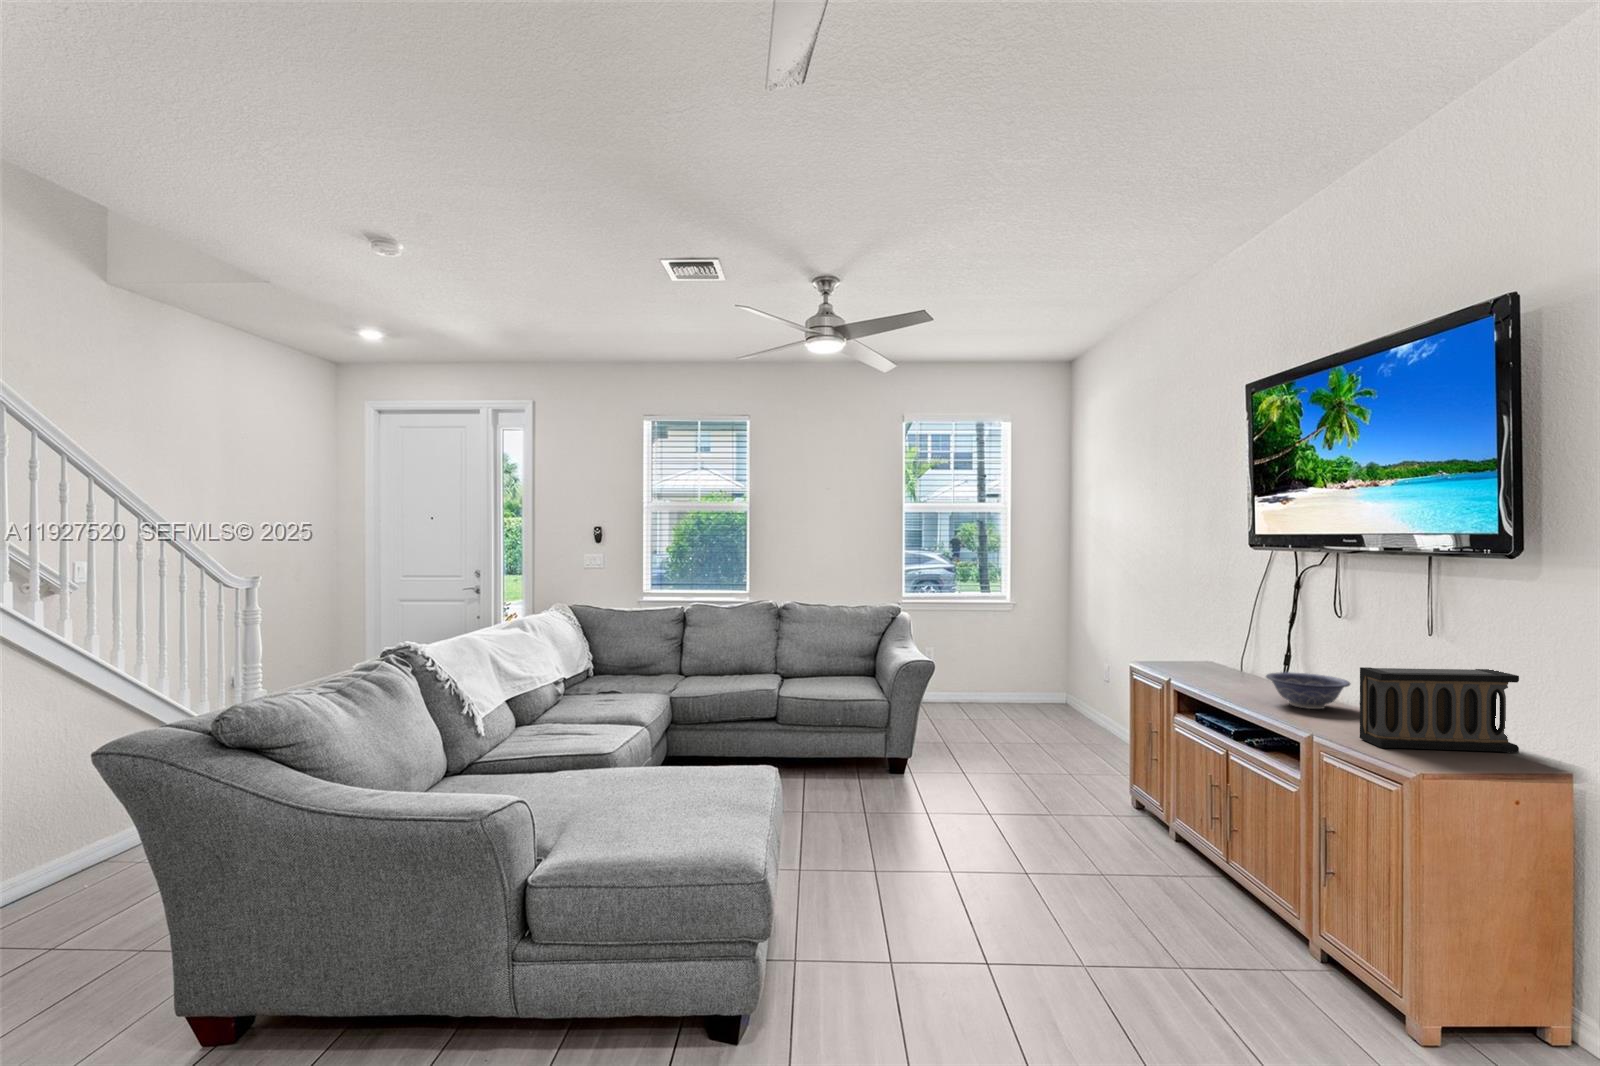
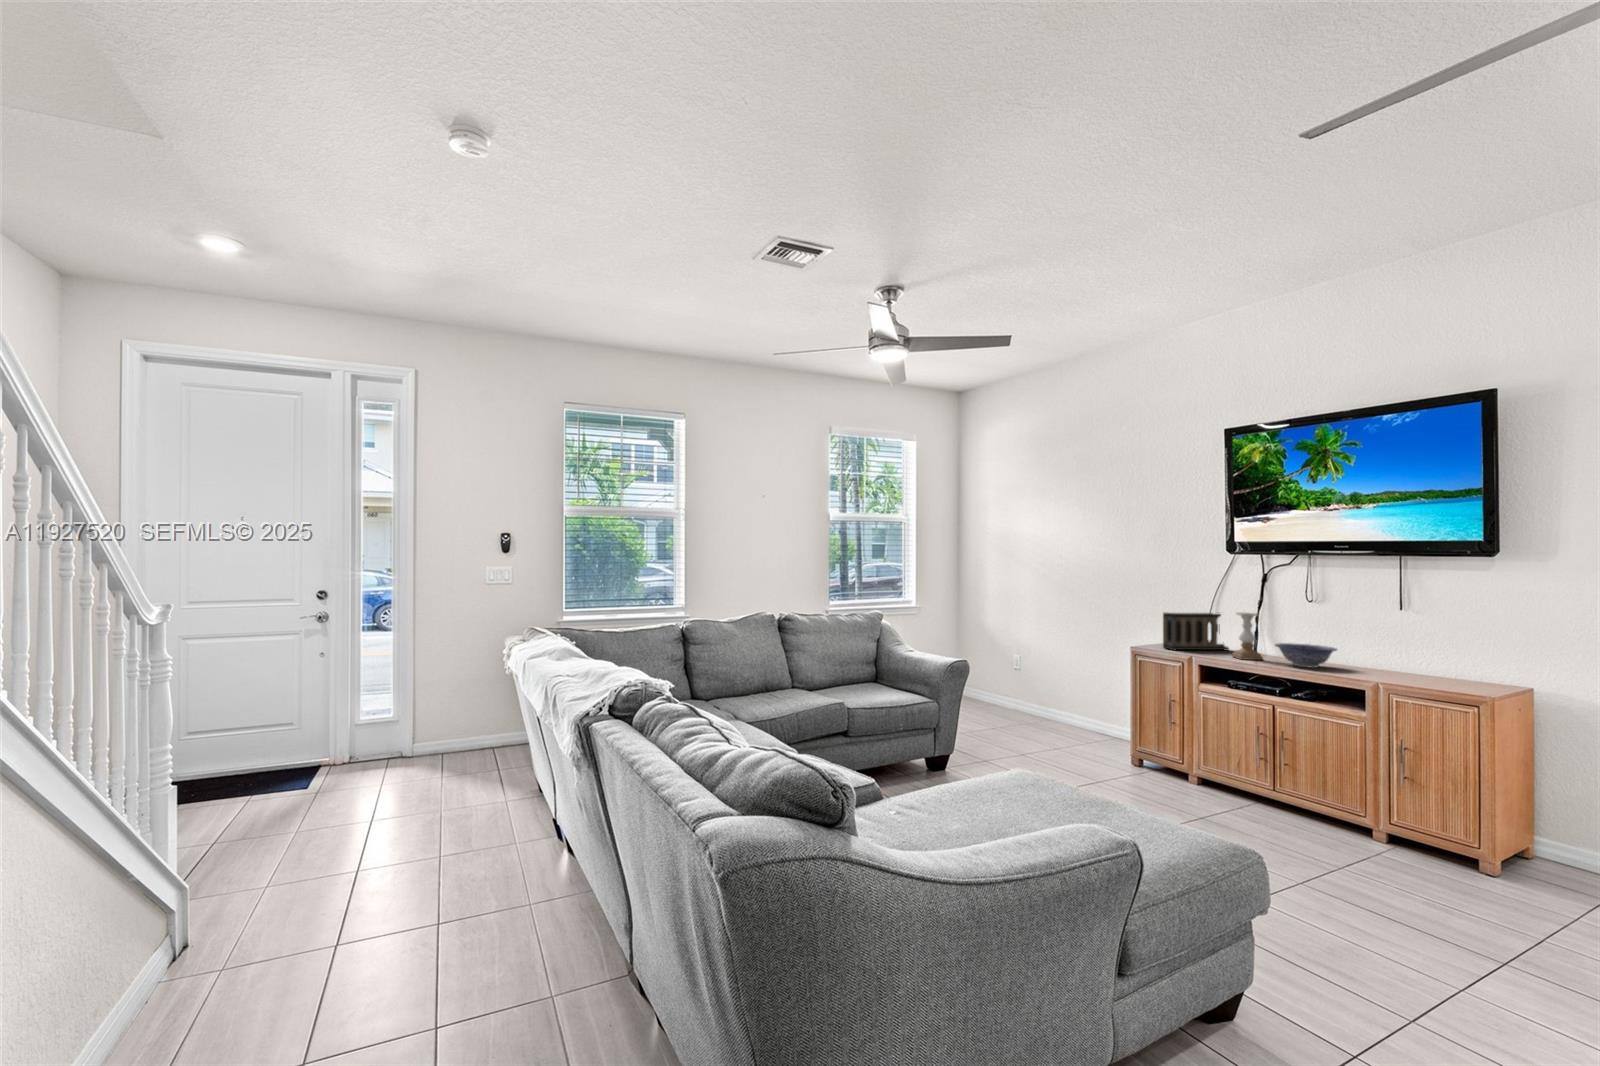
candle holder: none [1231,628,1265,694] -> present [1232,613,1263,660]
speaker: present [1360,667,1519,753] -> present [1163,612,1229,650]

